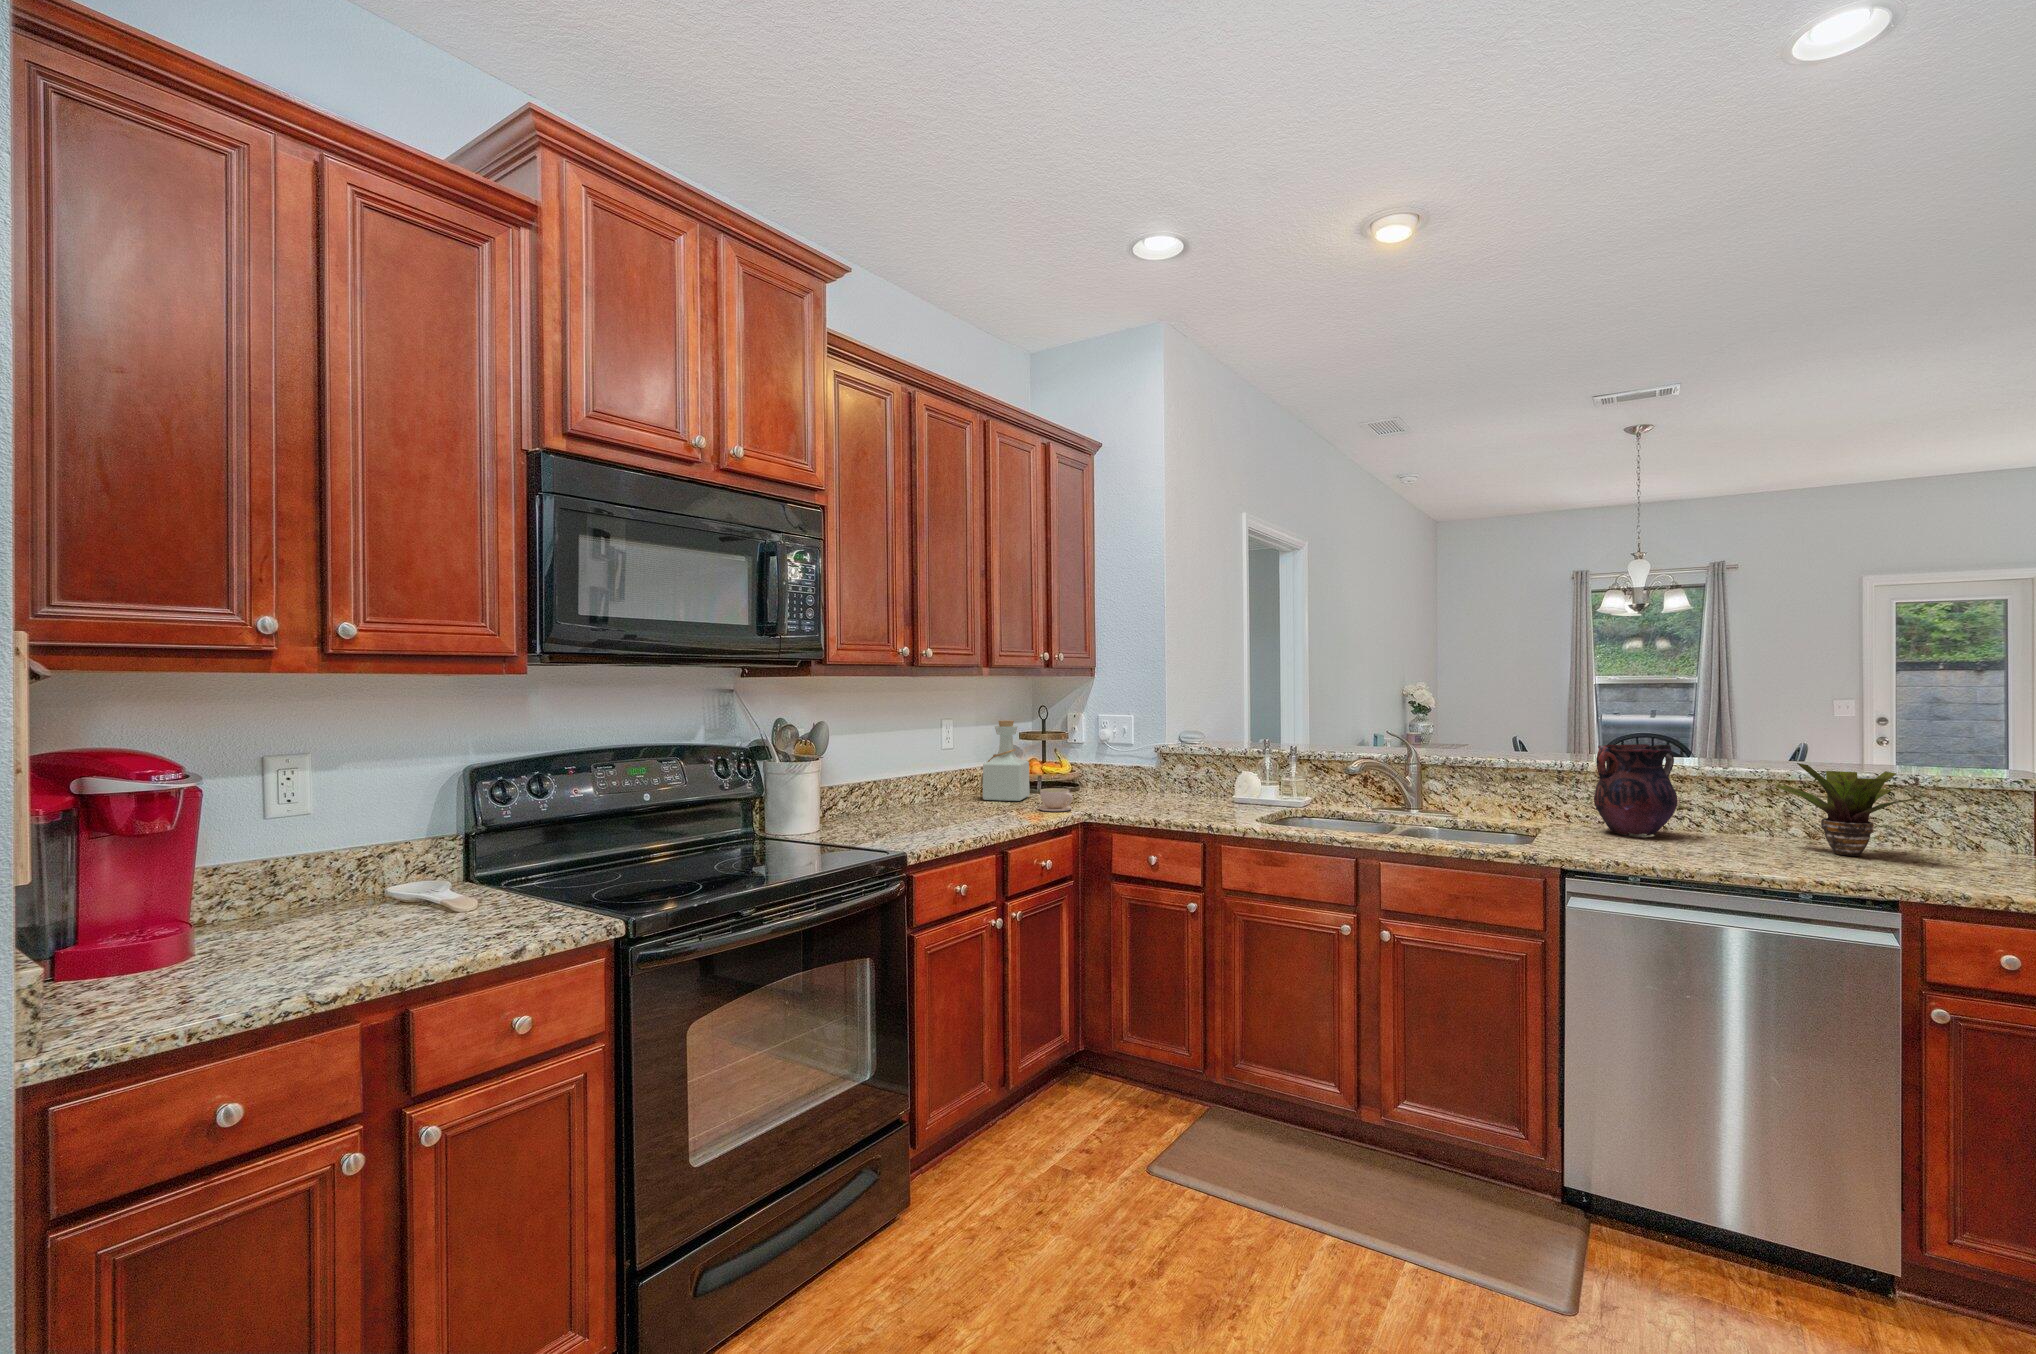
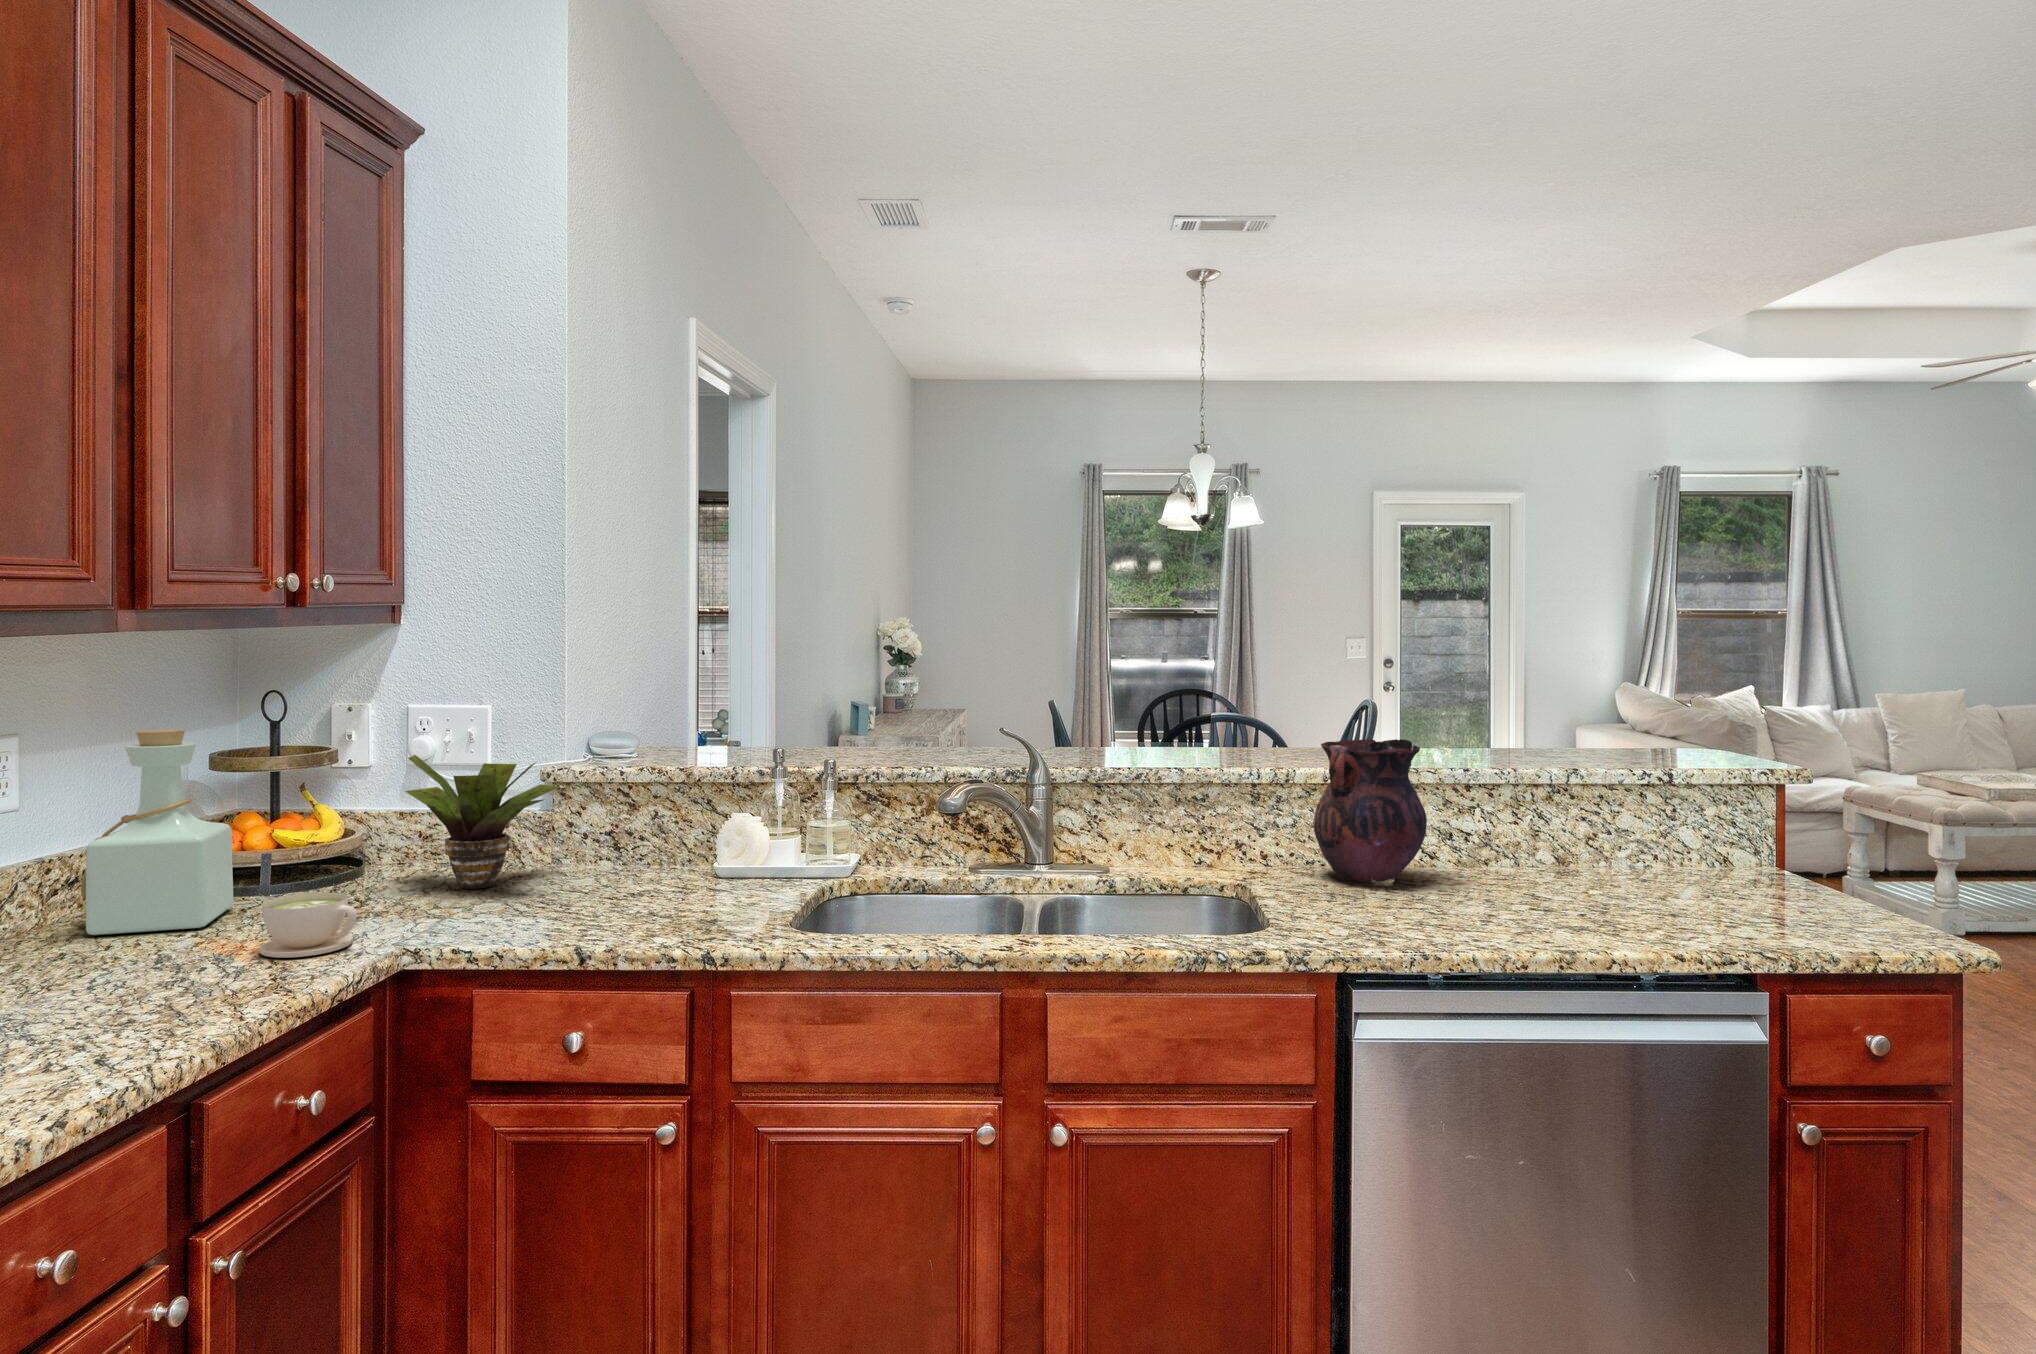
potted plant: present [1775,763,1921,856] -> present [405,755,559,889]

